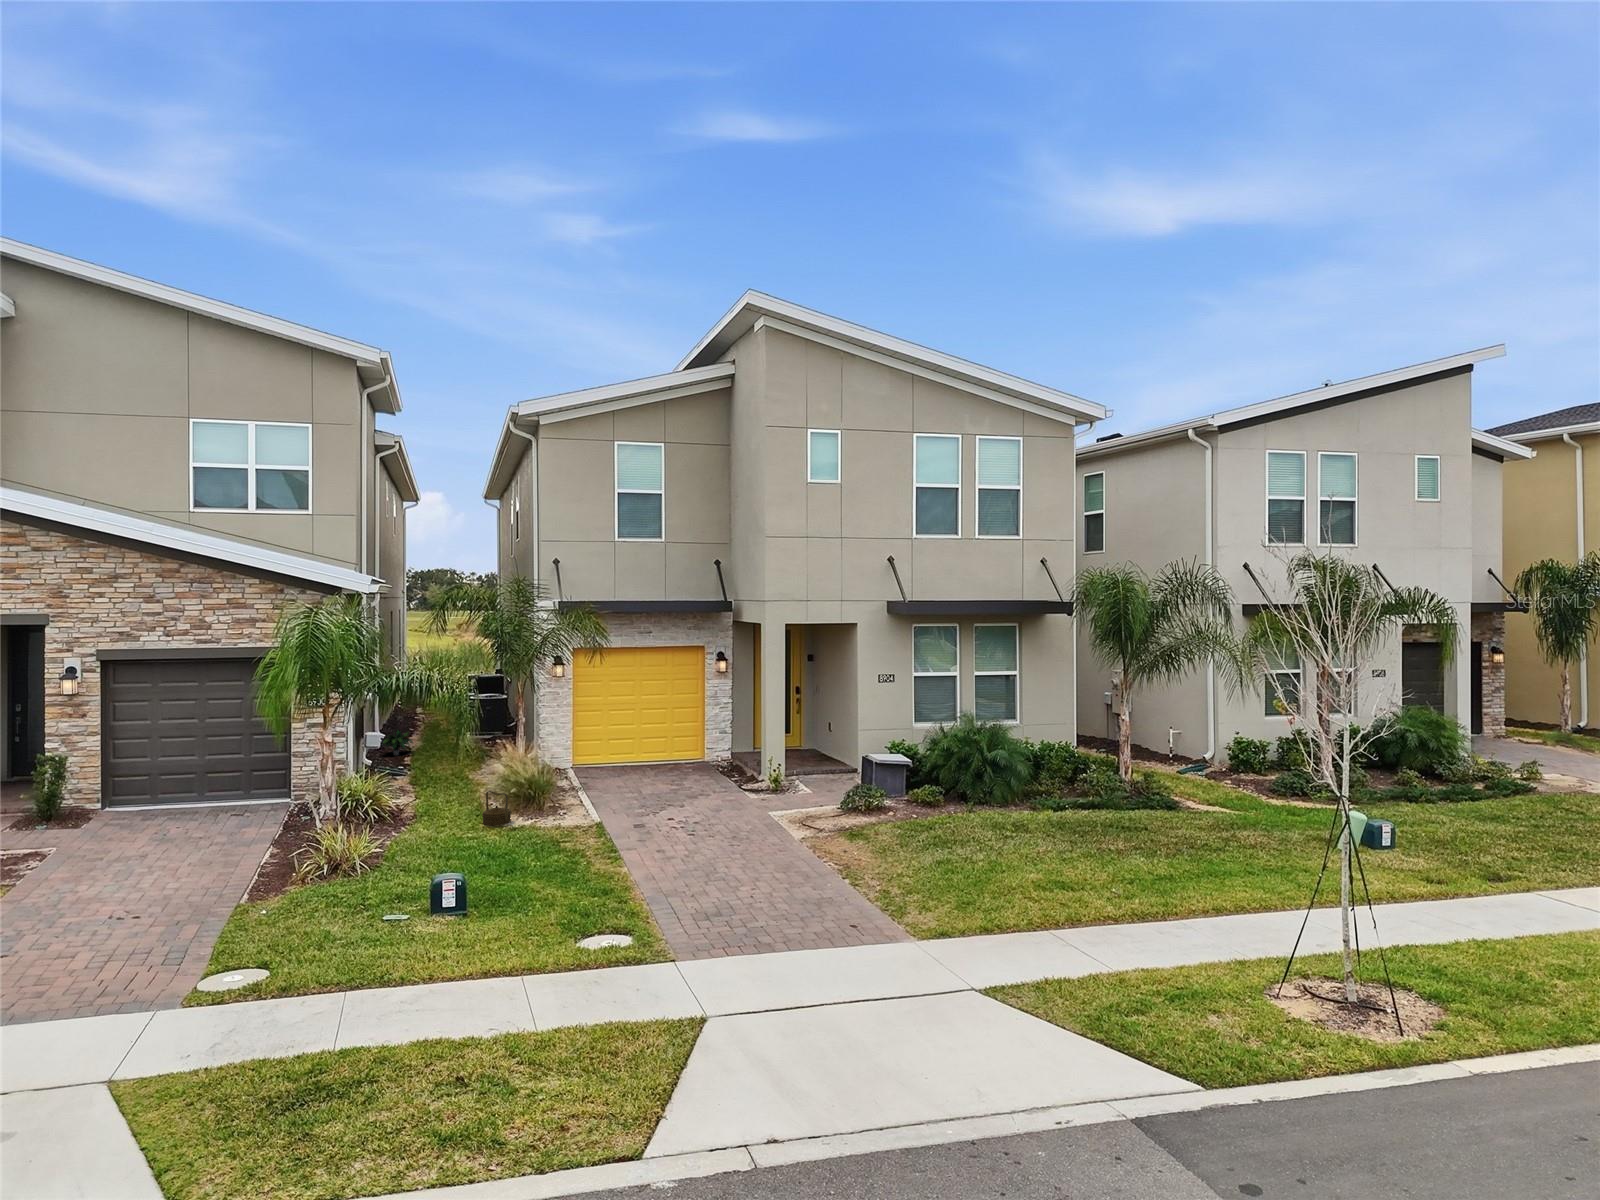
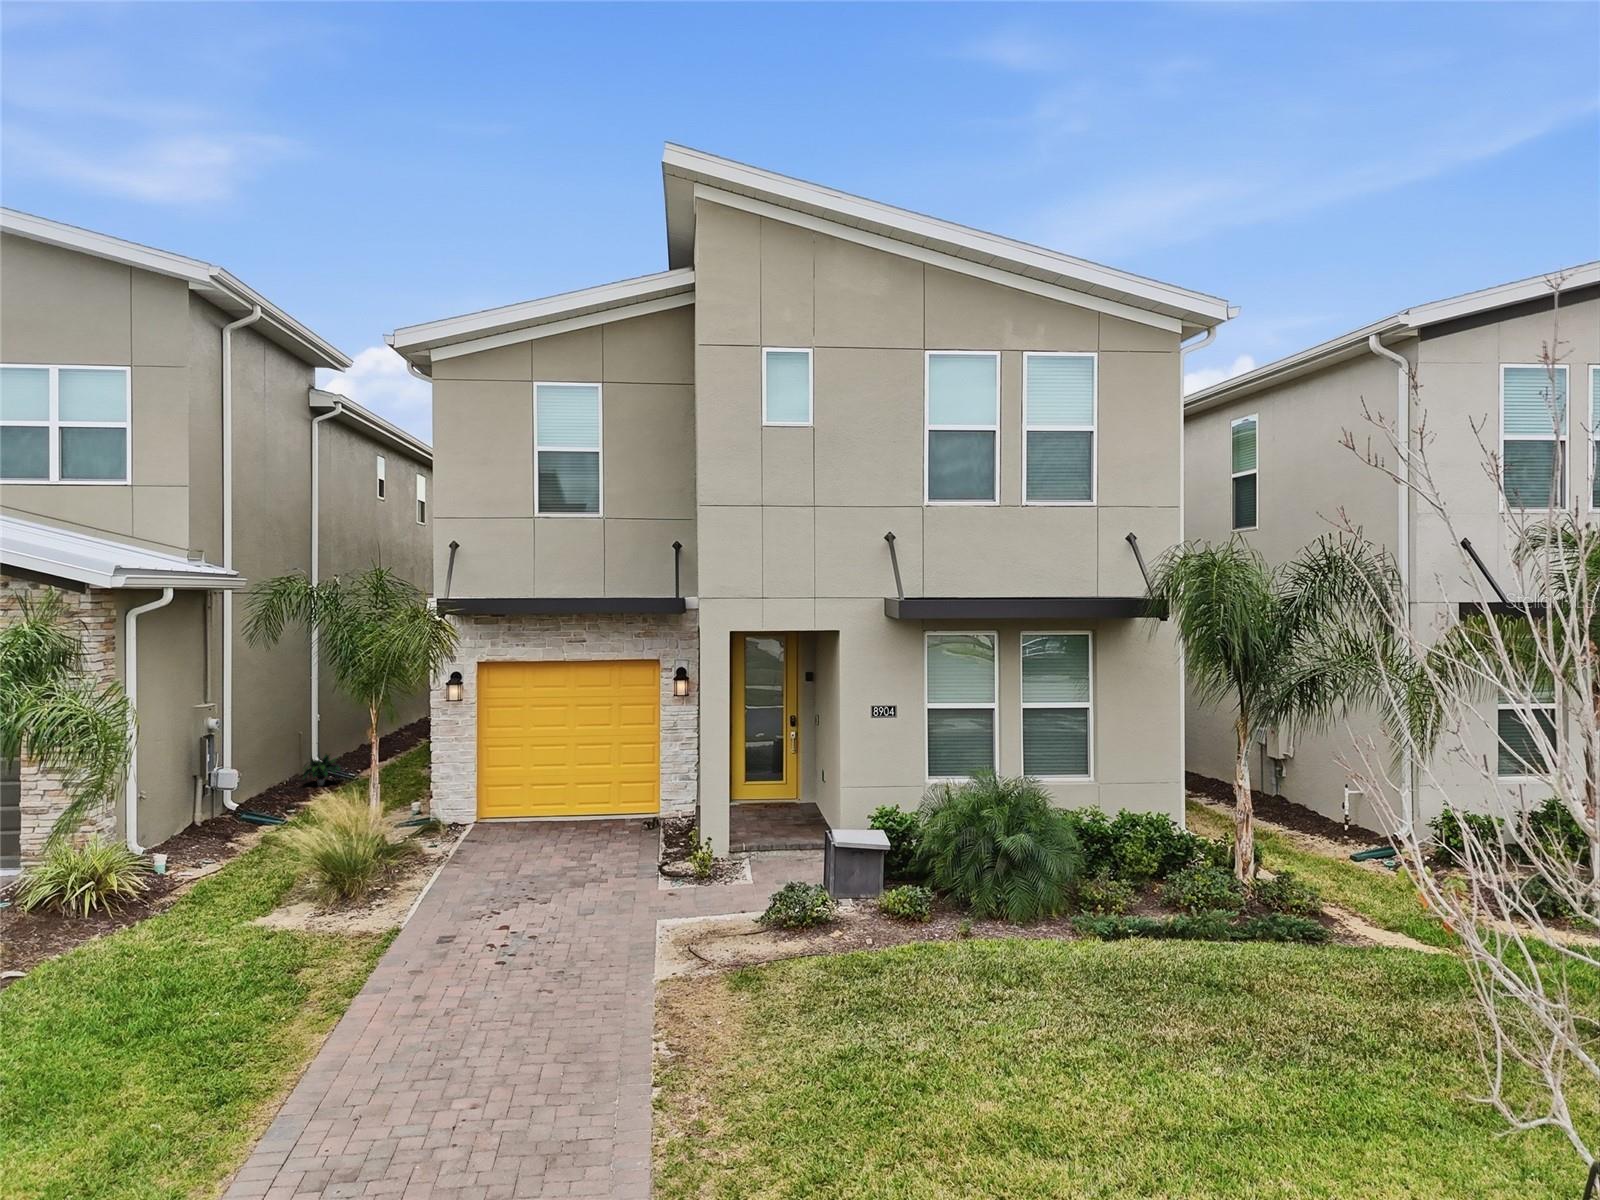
woven basket: present [482,791,511,825] -> none [278,860,321,911]

